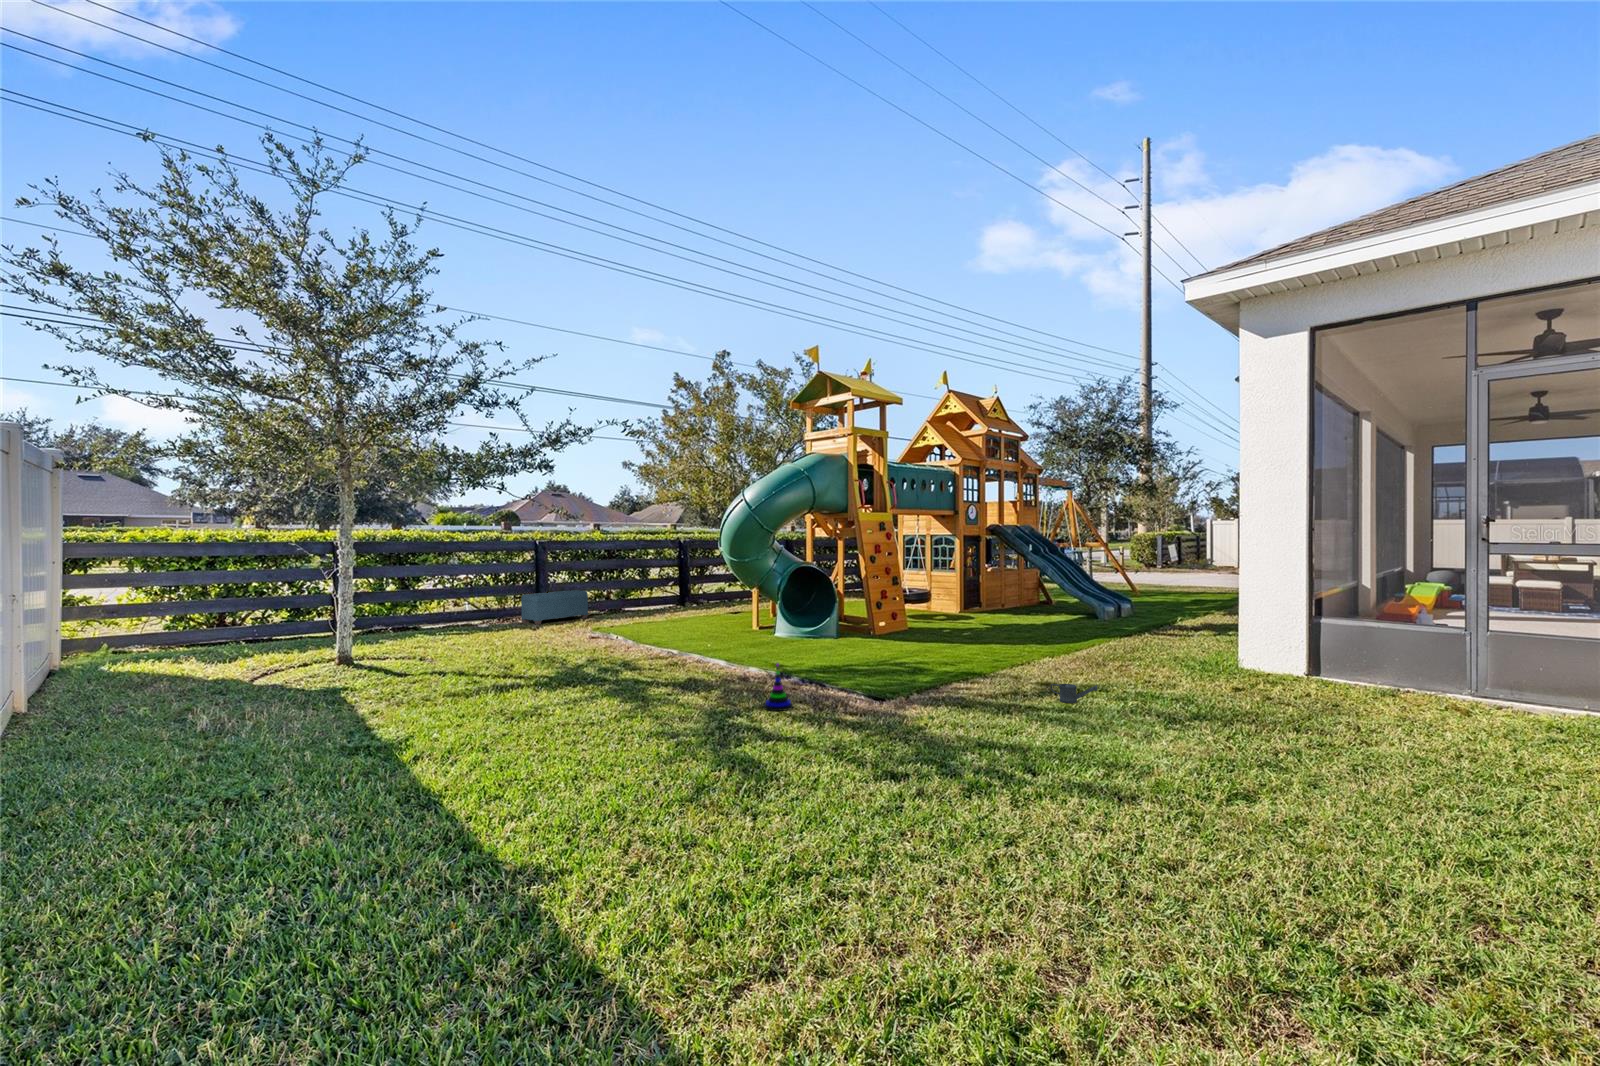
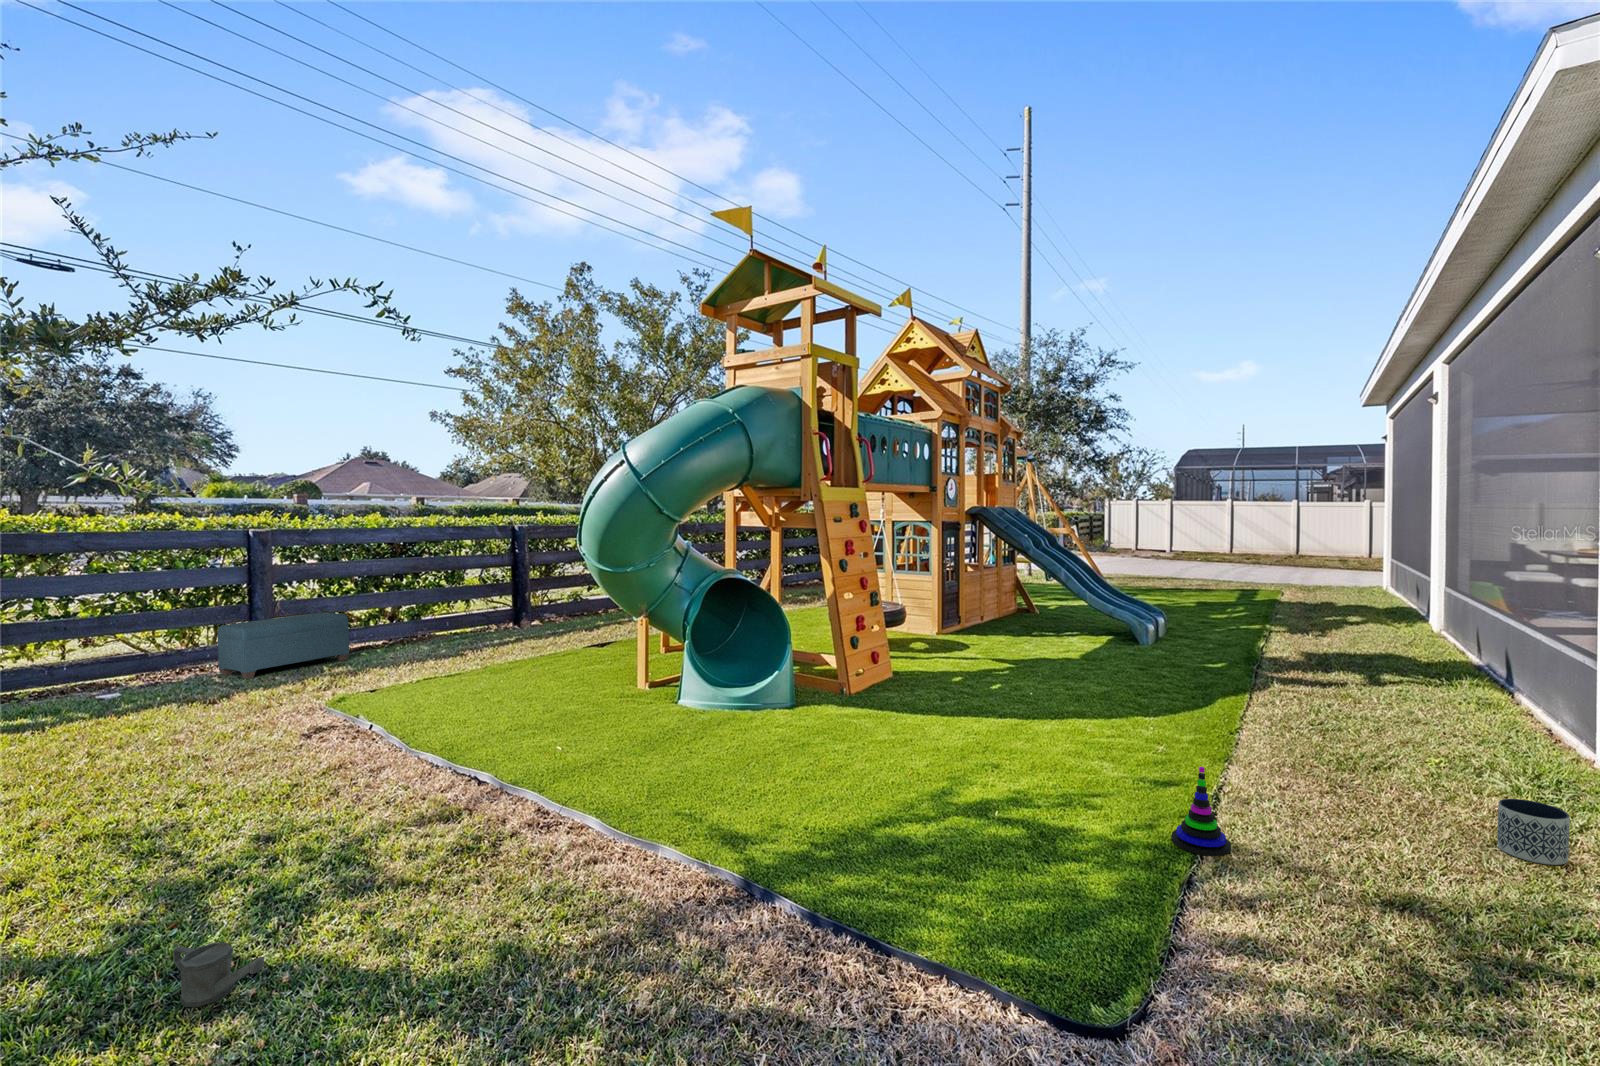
stacking toy: present [763,664,793,711] -> present [1171,767,1231,856]
planter: none [1168,665,1197,693] -> present [1497,799,1570,865]
watering can: present [1051,684,1097,703] -> present [173,943,264,1007]

